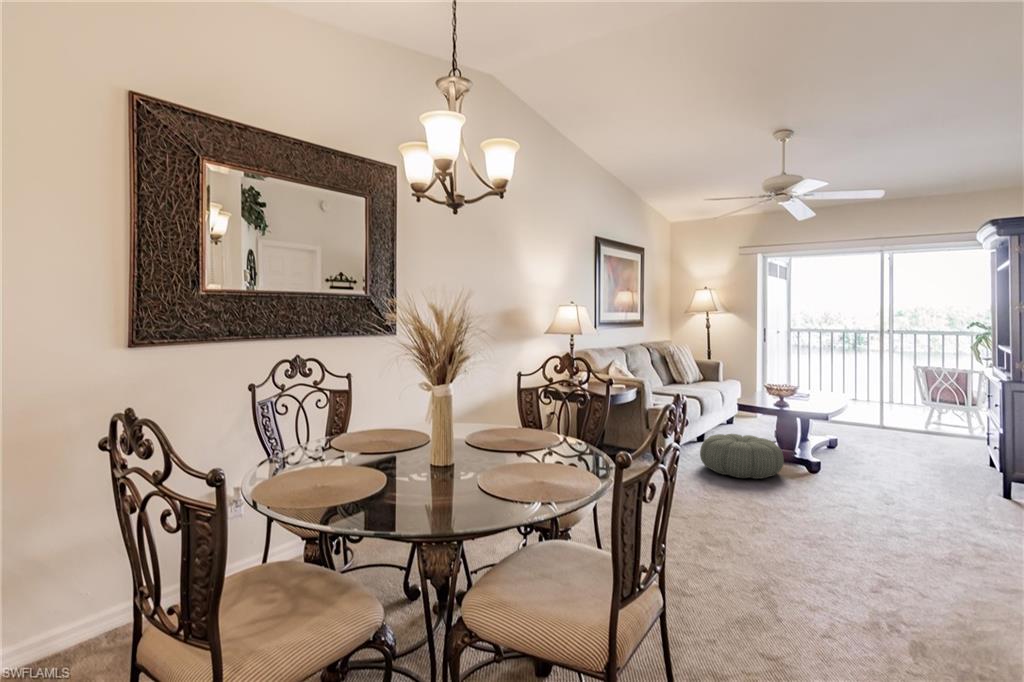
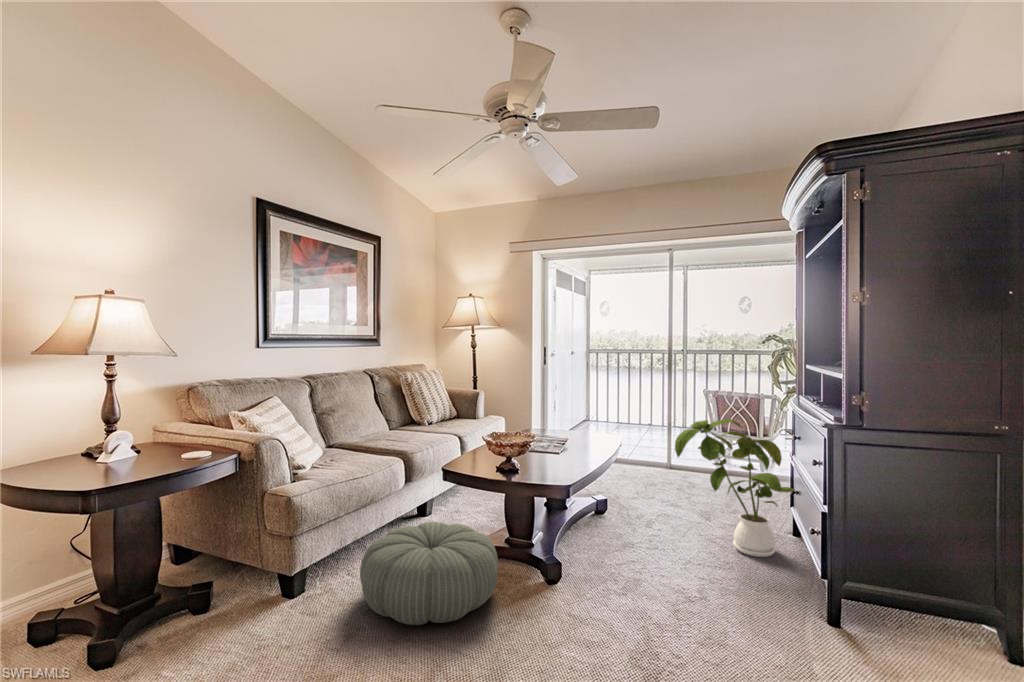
house plant: none [896,381,990,473] -> present [675,419,798,557]

